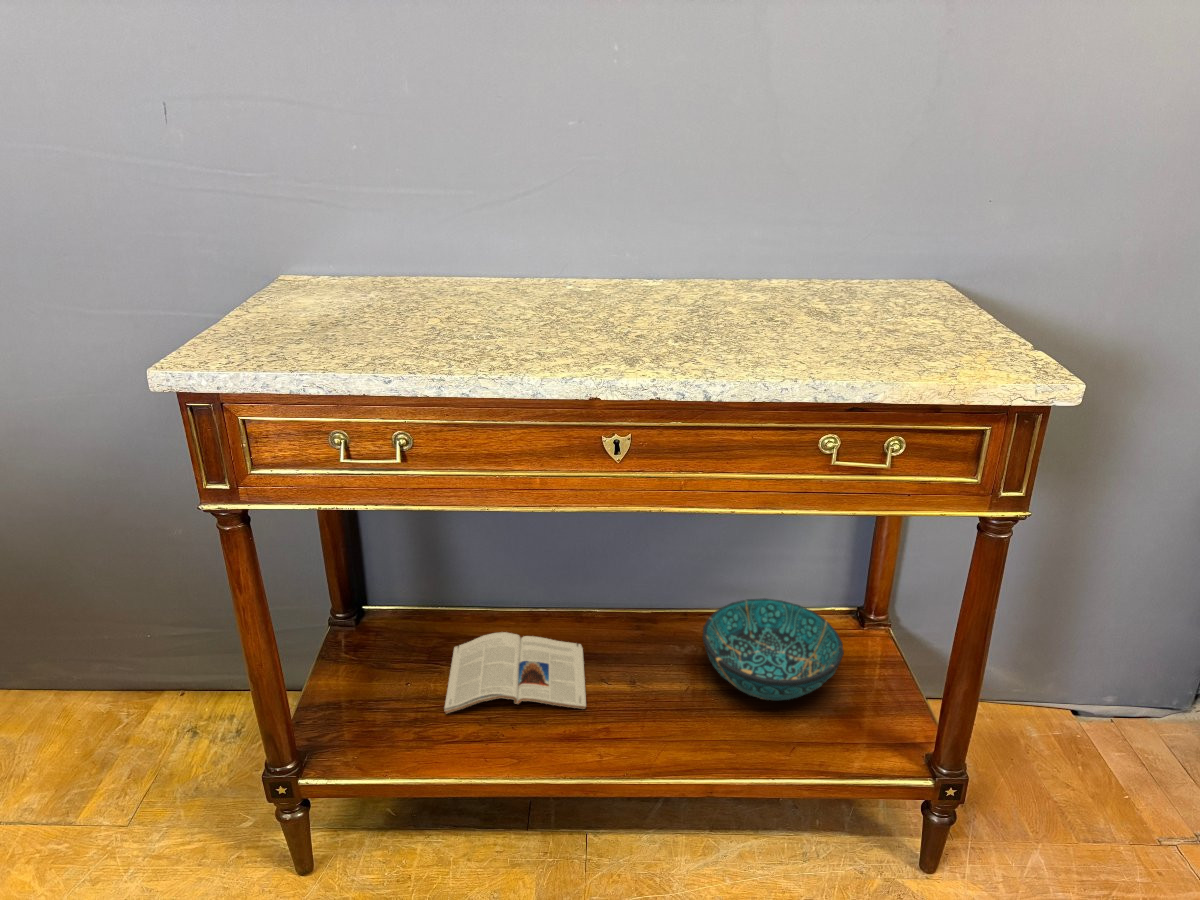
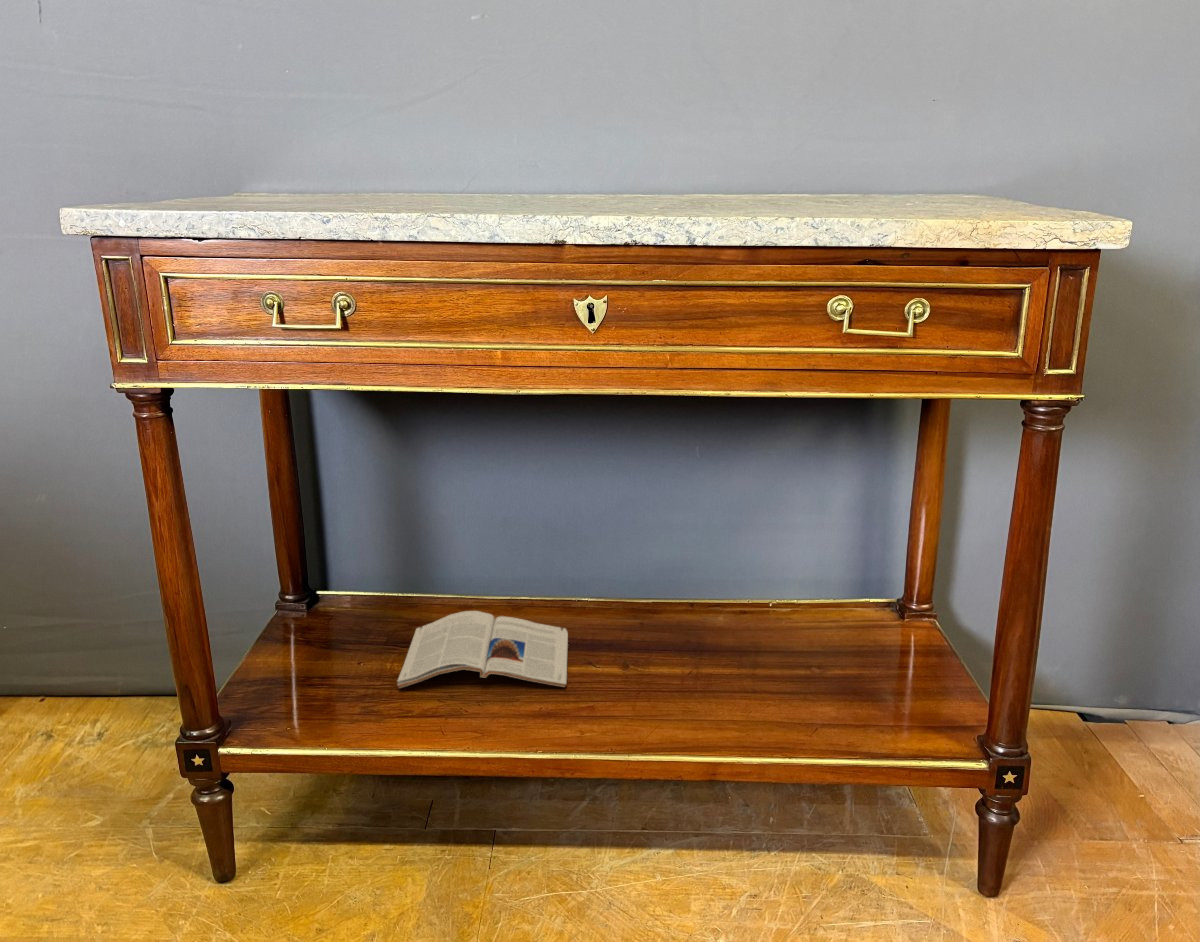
decorative bowl: present [702,598,844,700] -> none [707,573,876,680]

